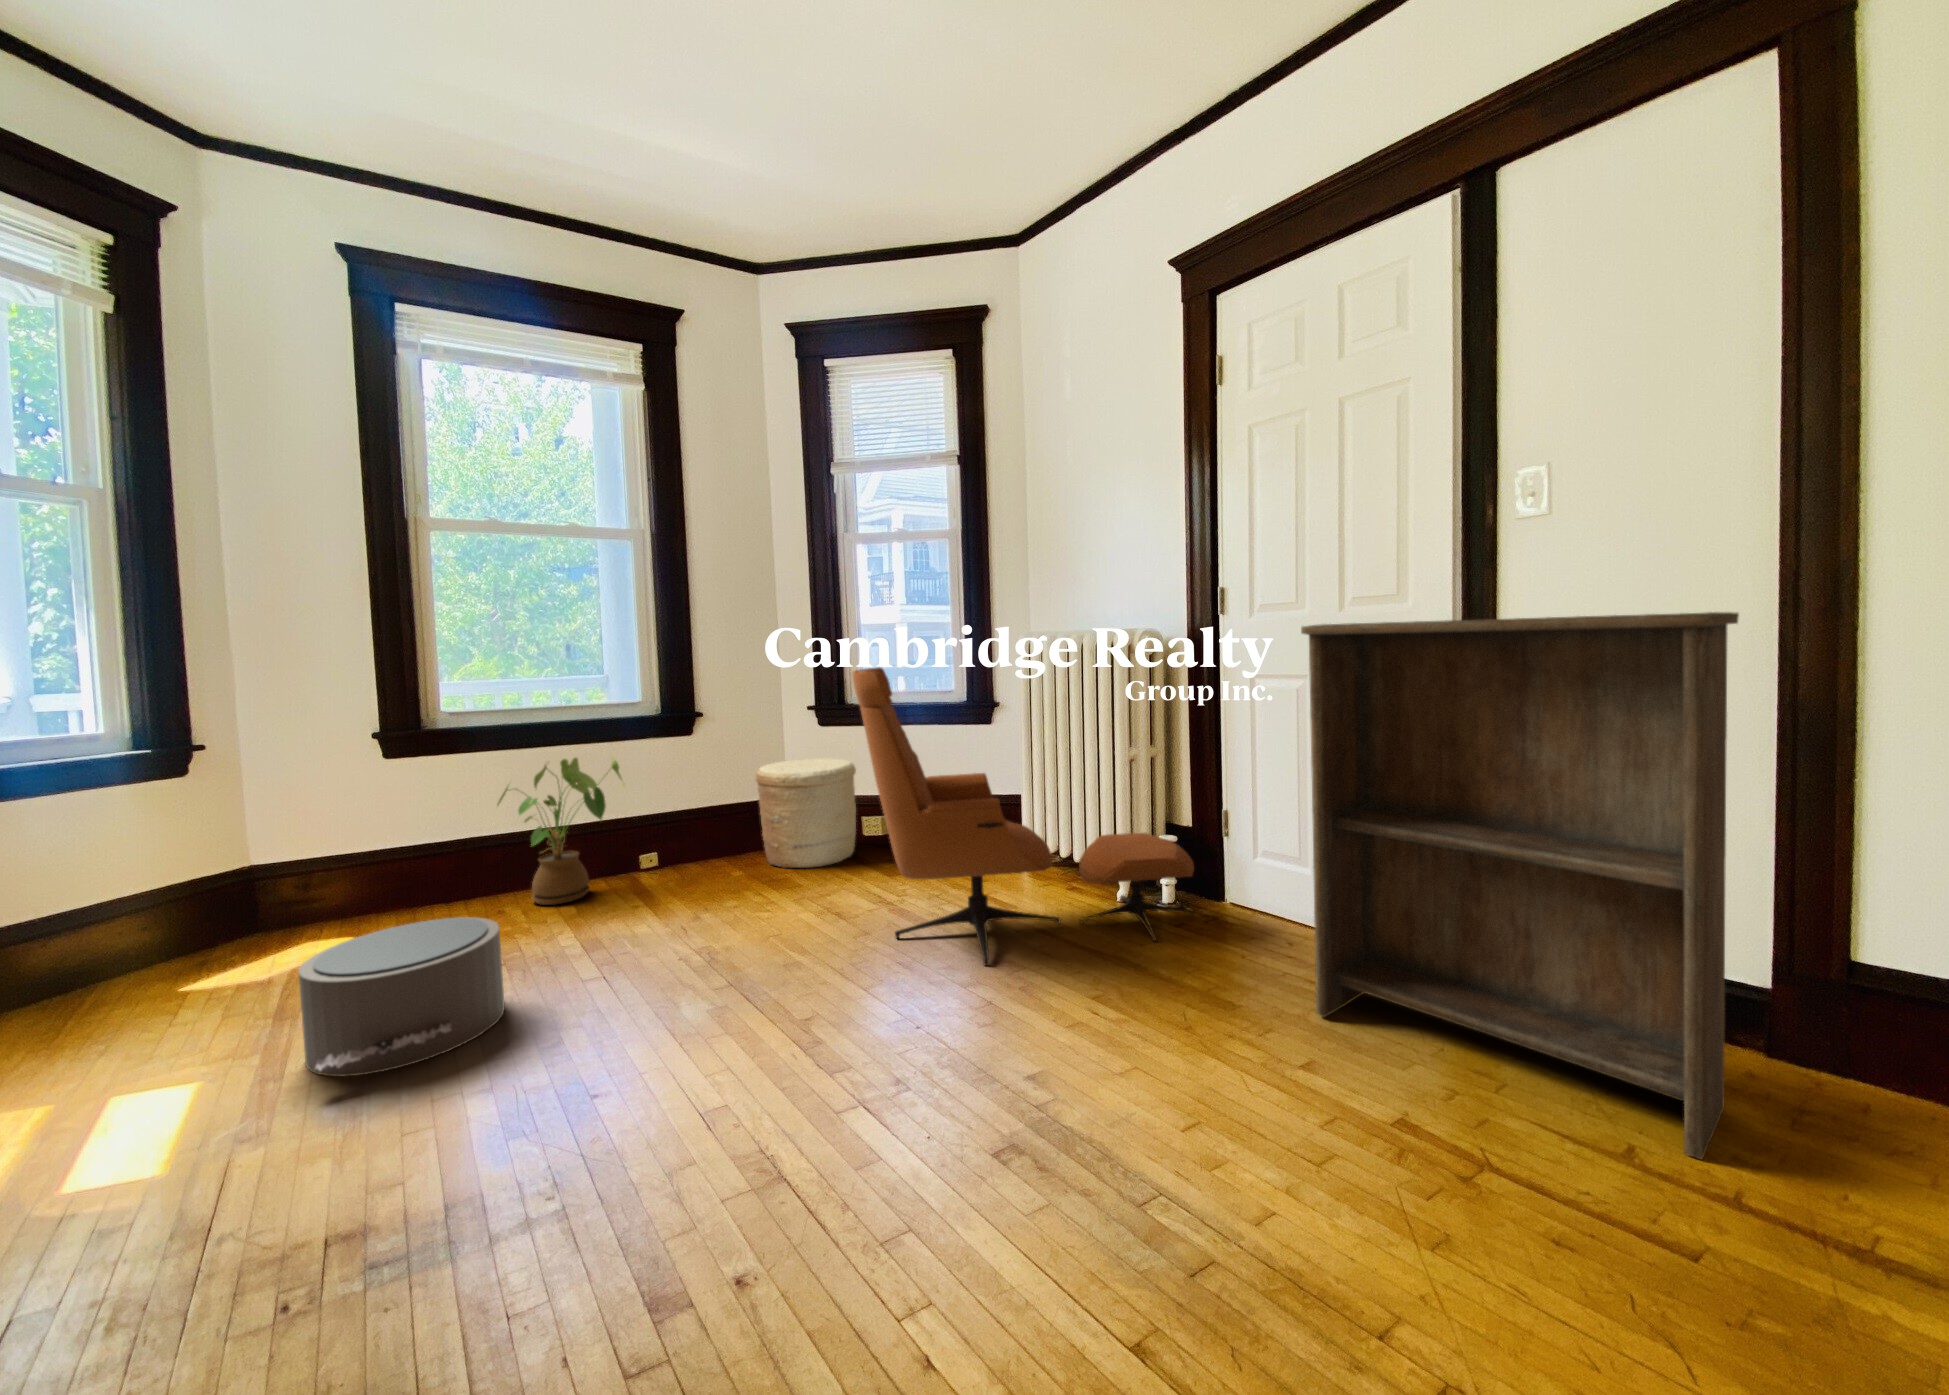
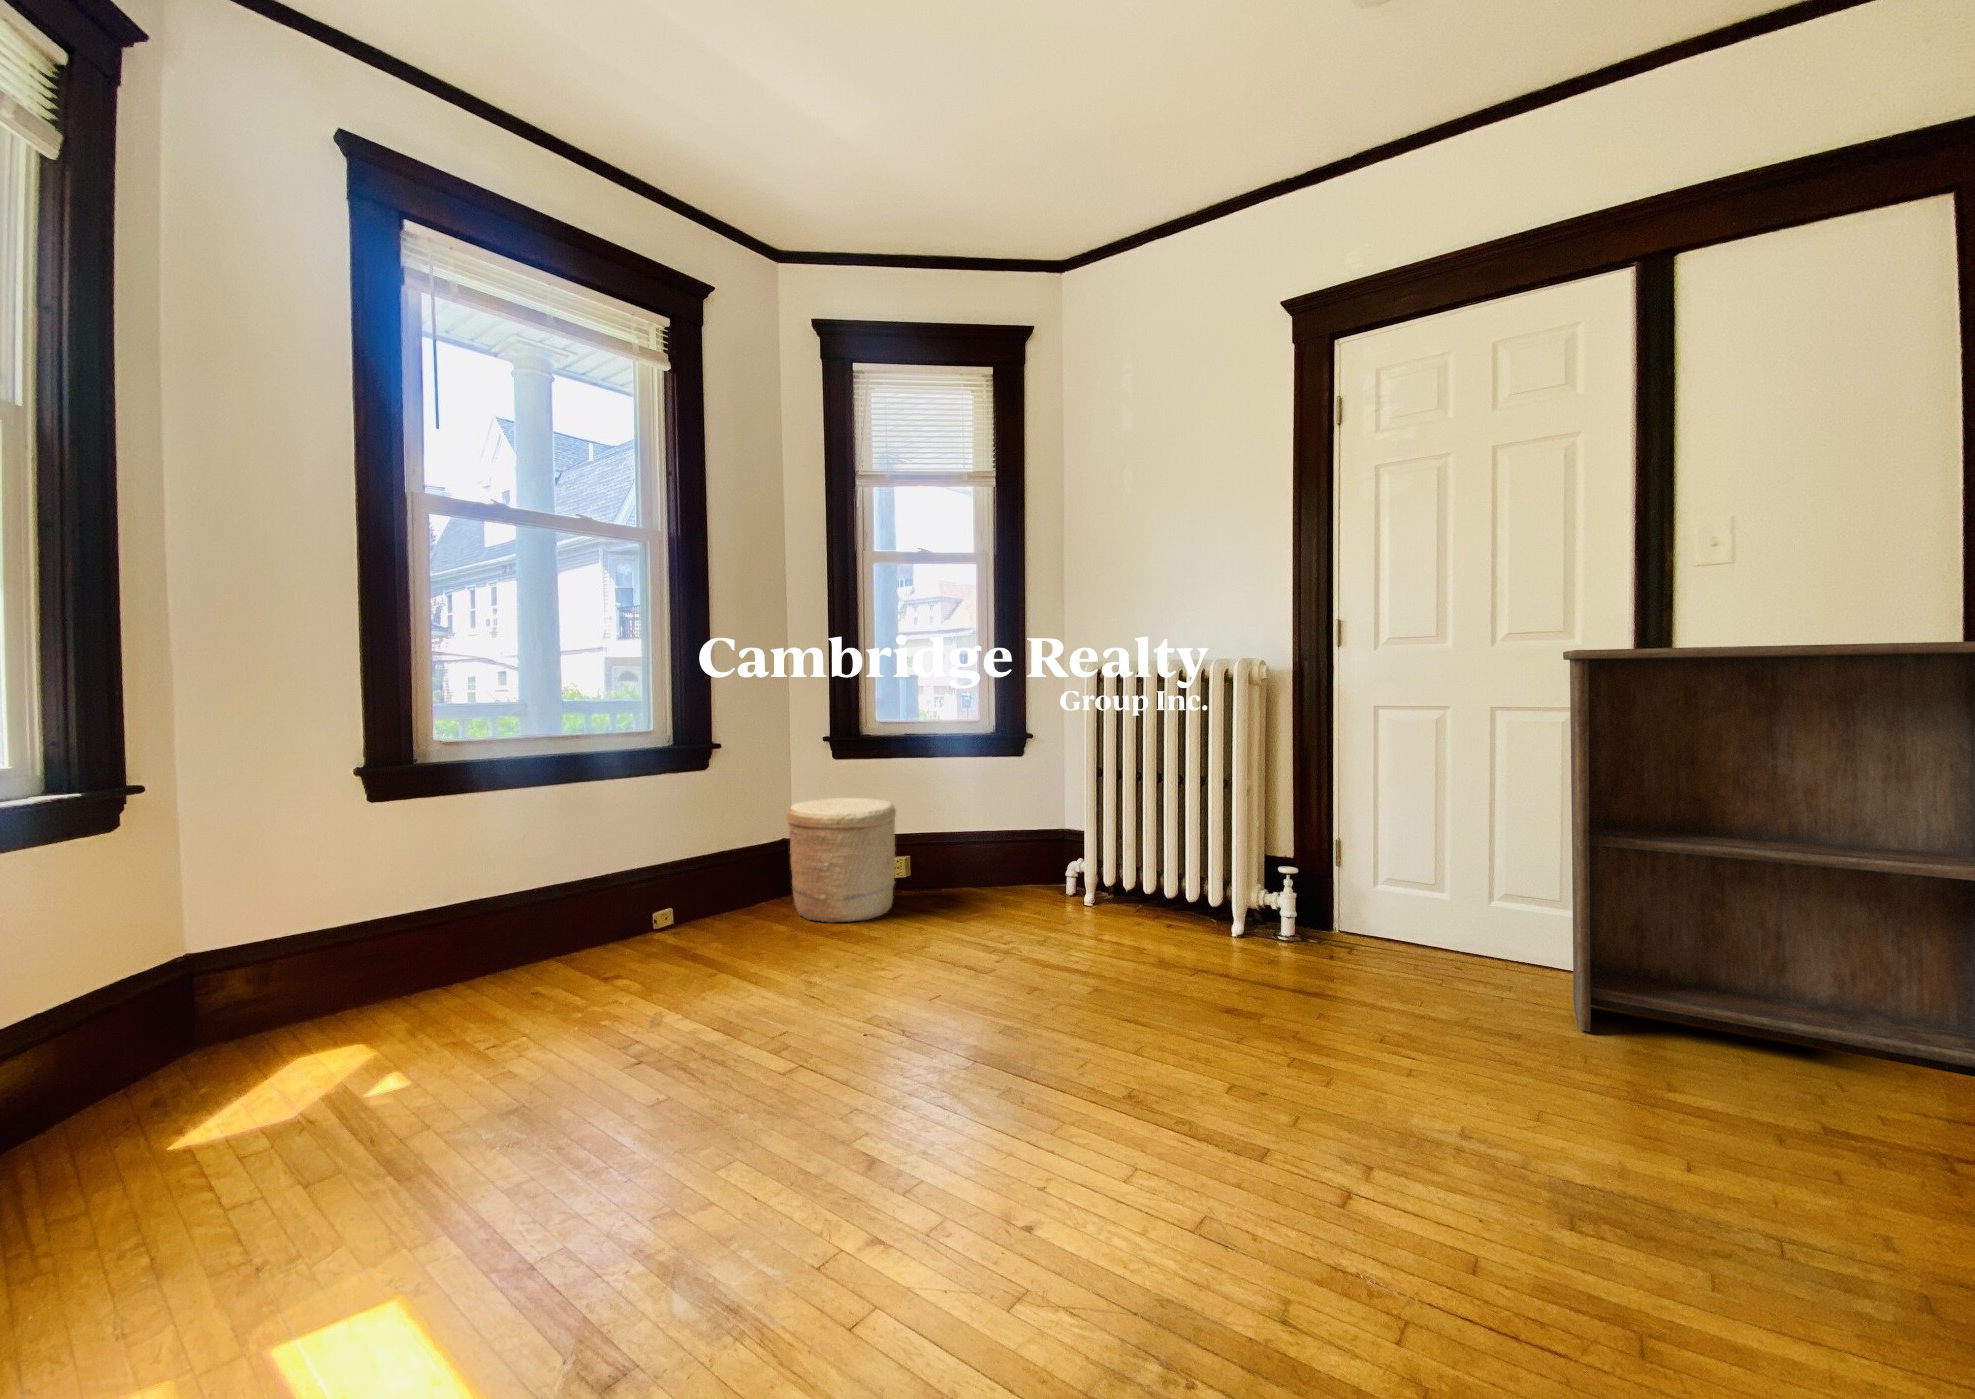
lounge chair: present [852,667,1194,966] -> none [1022,691,1347,1011]
house plant: present [498,758,625,905] -> none [524,797,669,984]
pouf: present [299,917,505,1077] -> none [466,1000,724,1237]

